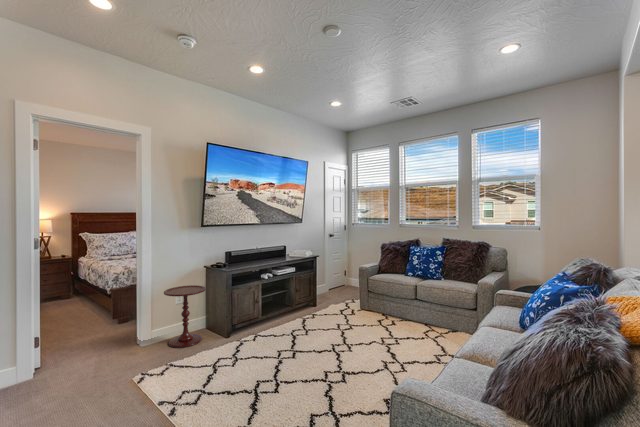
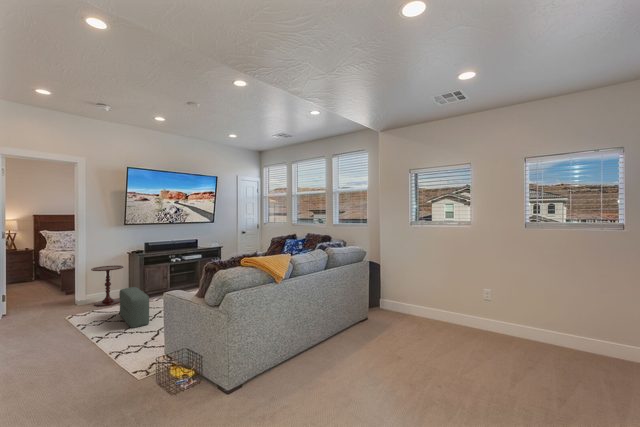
pouf: none [217,325,278,404] -> present [119,287,149,328]

